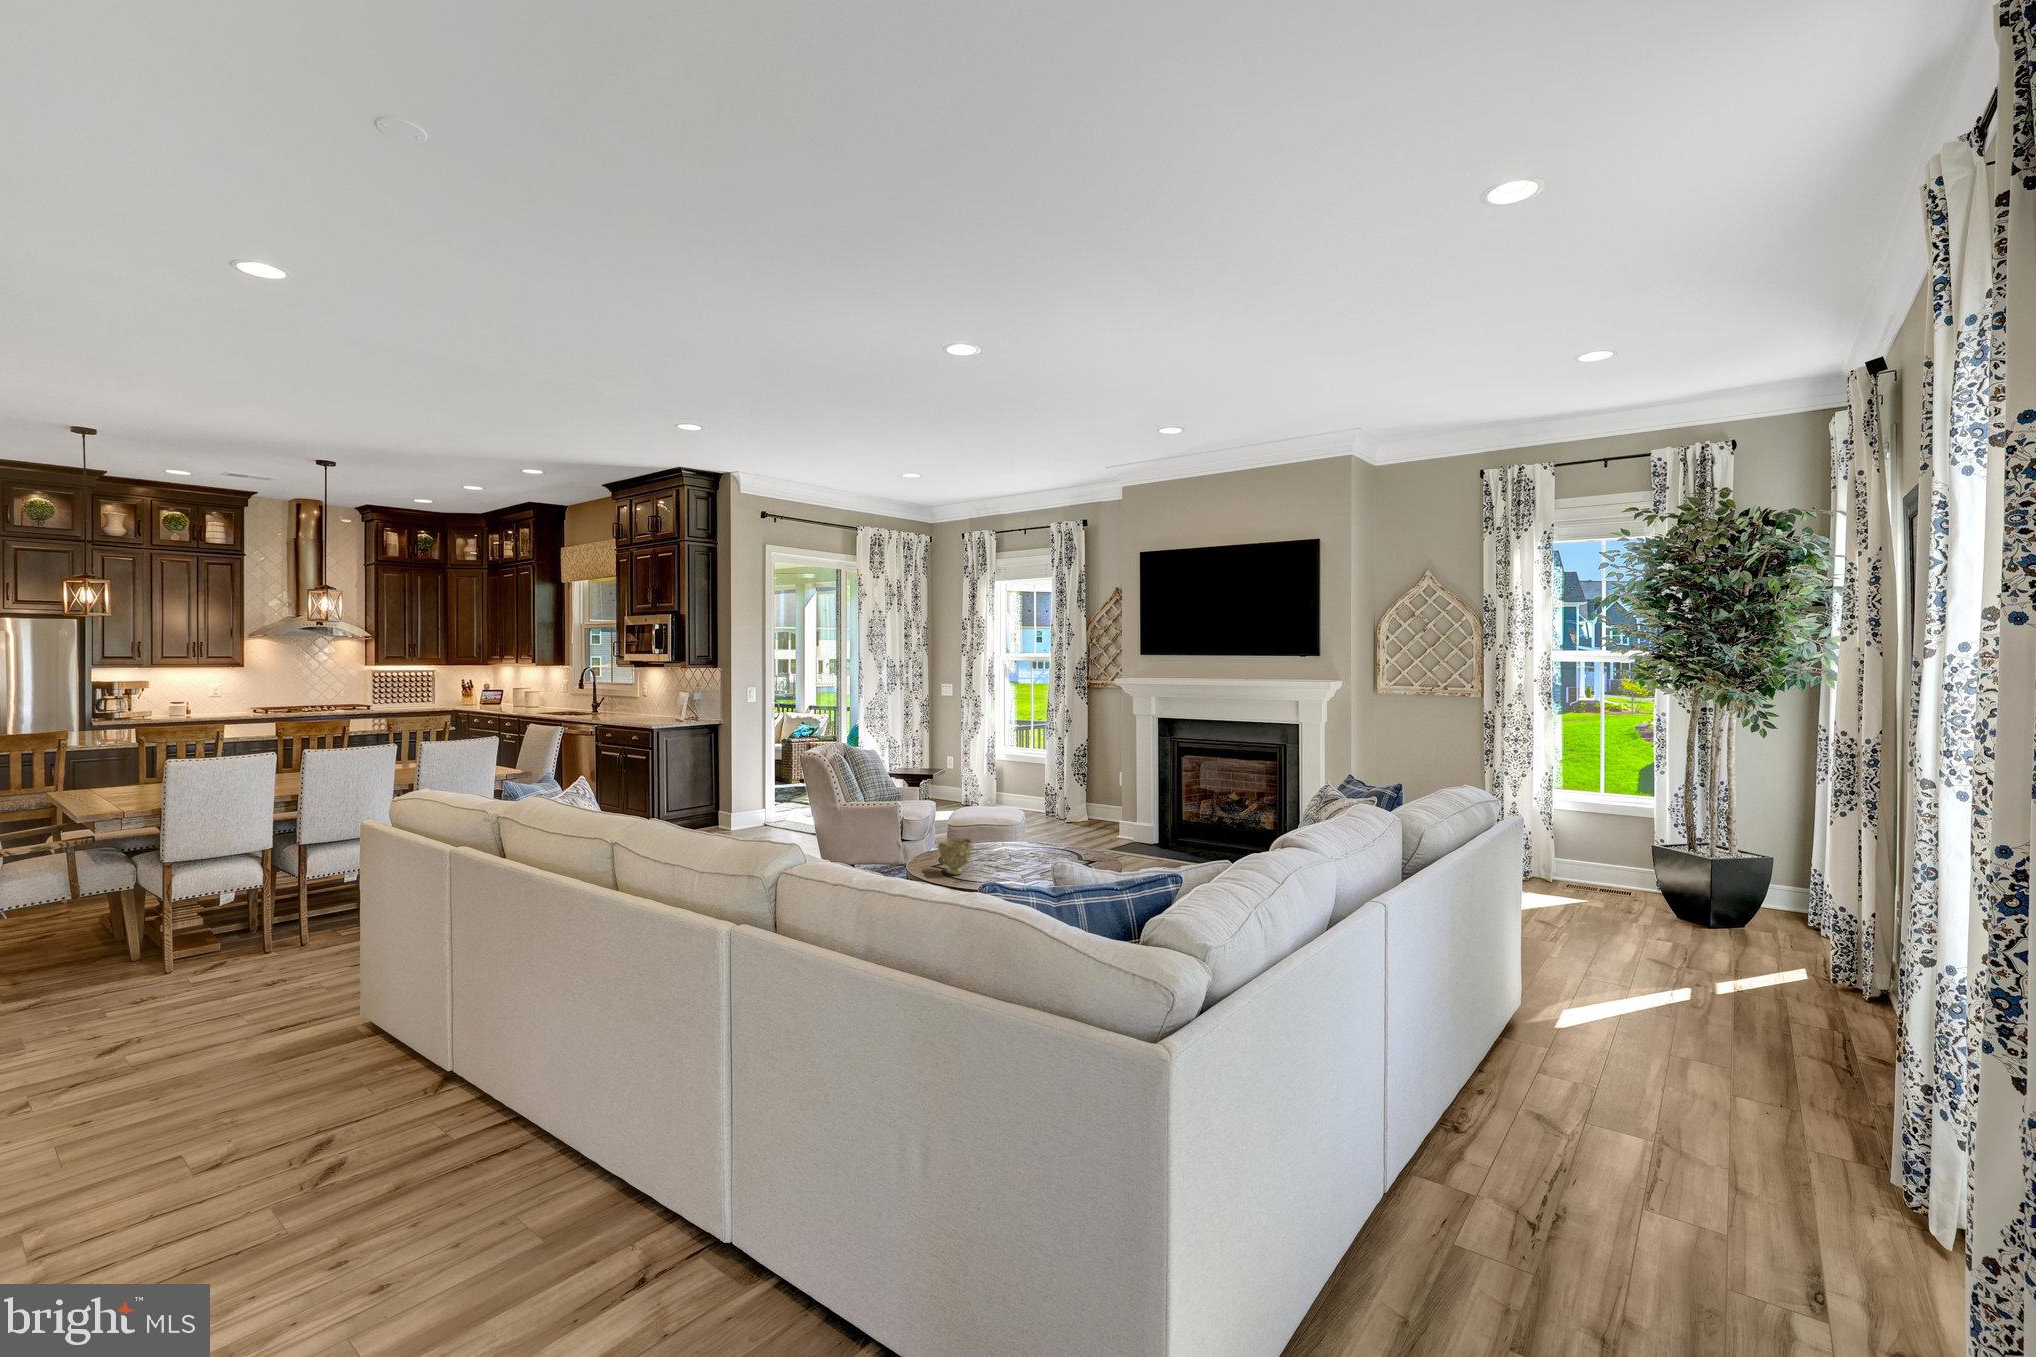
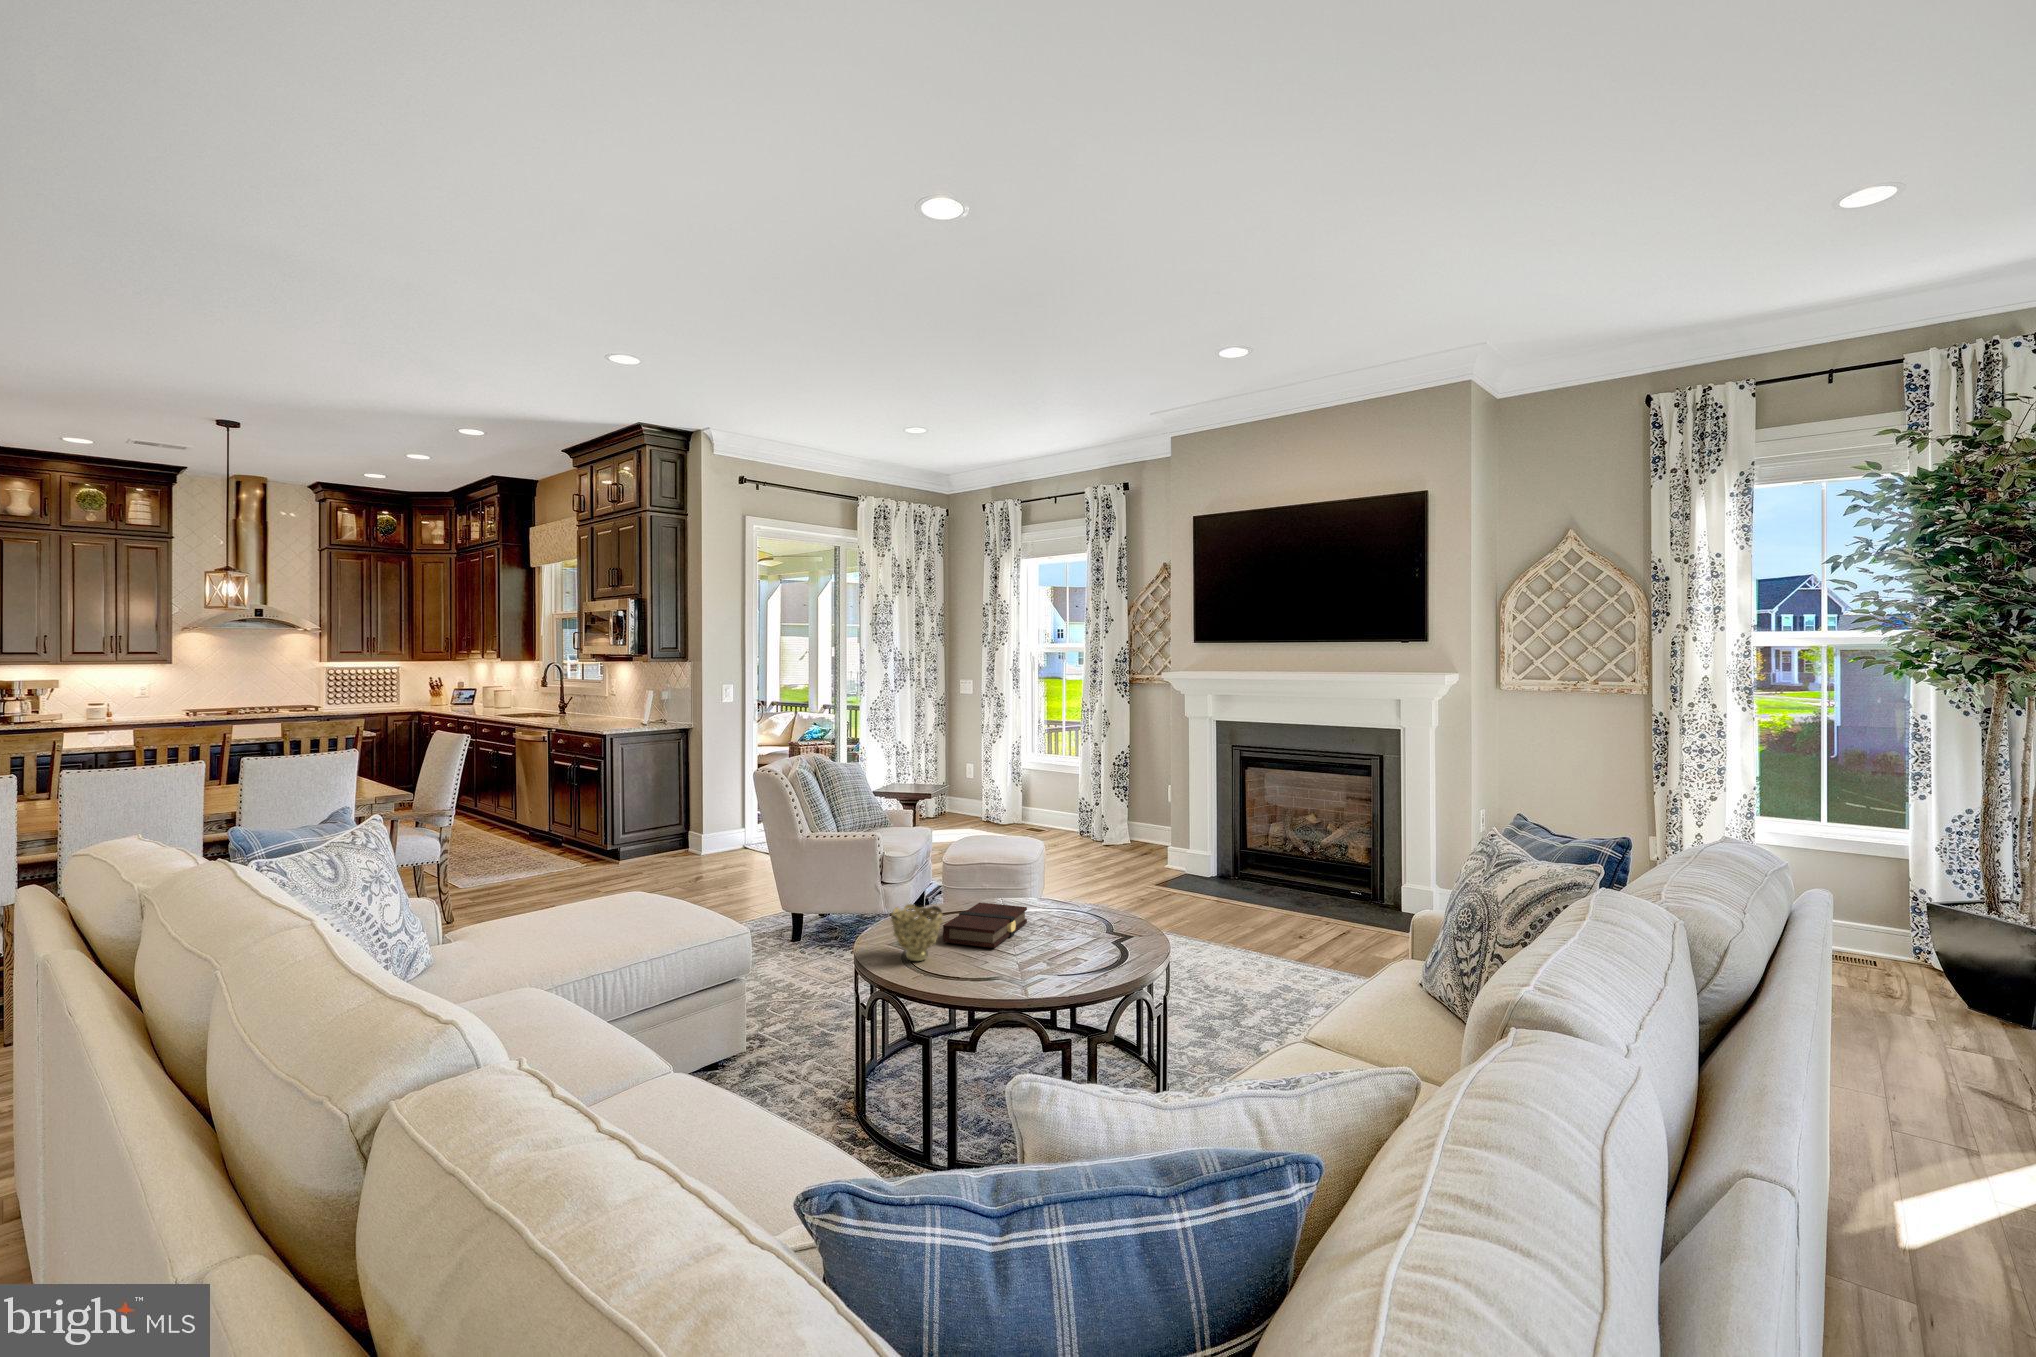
book: none [970,842,1025,867] -> present [943,903,1027,948]

